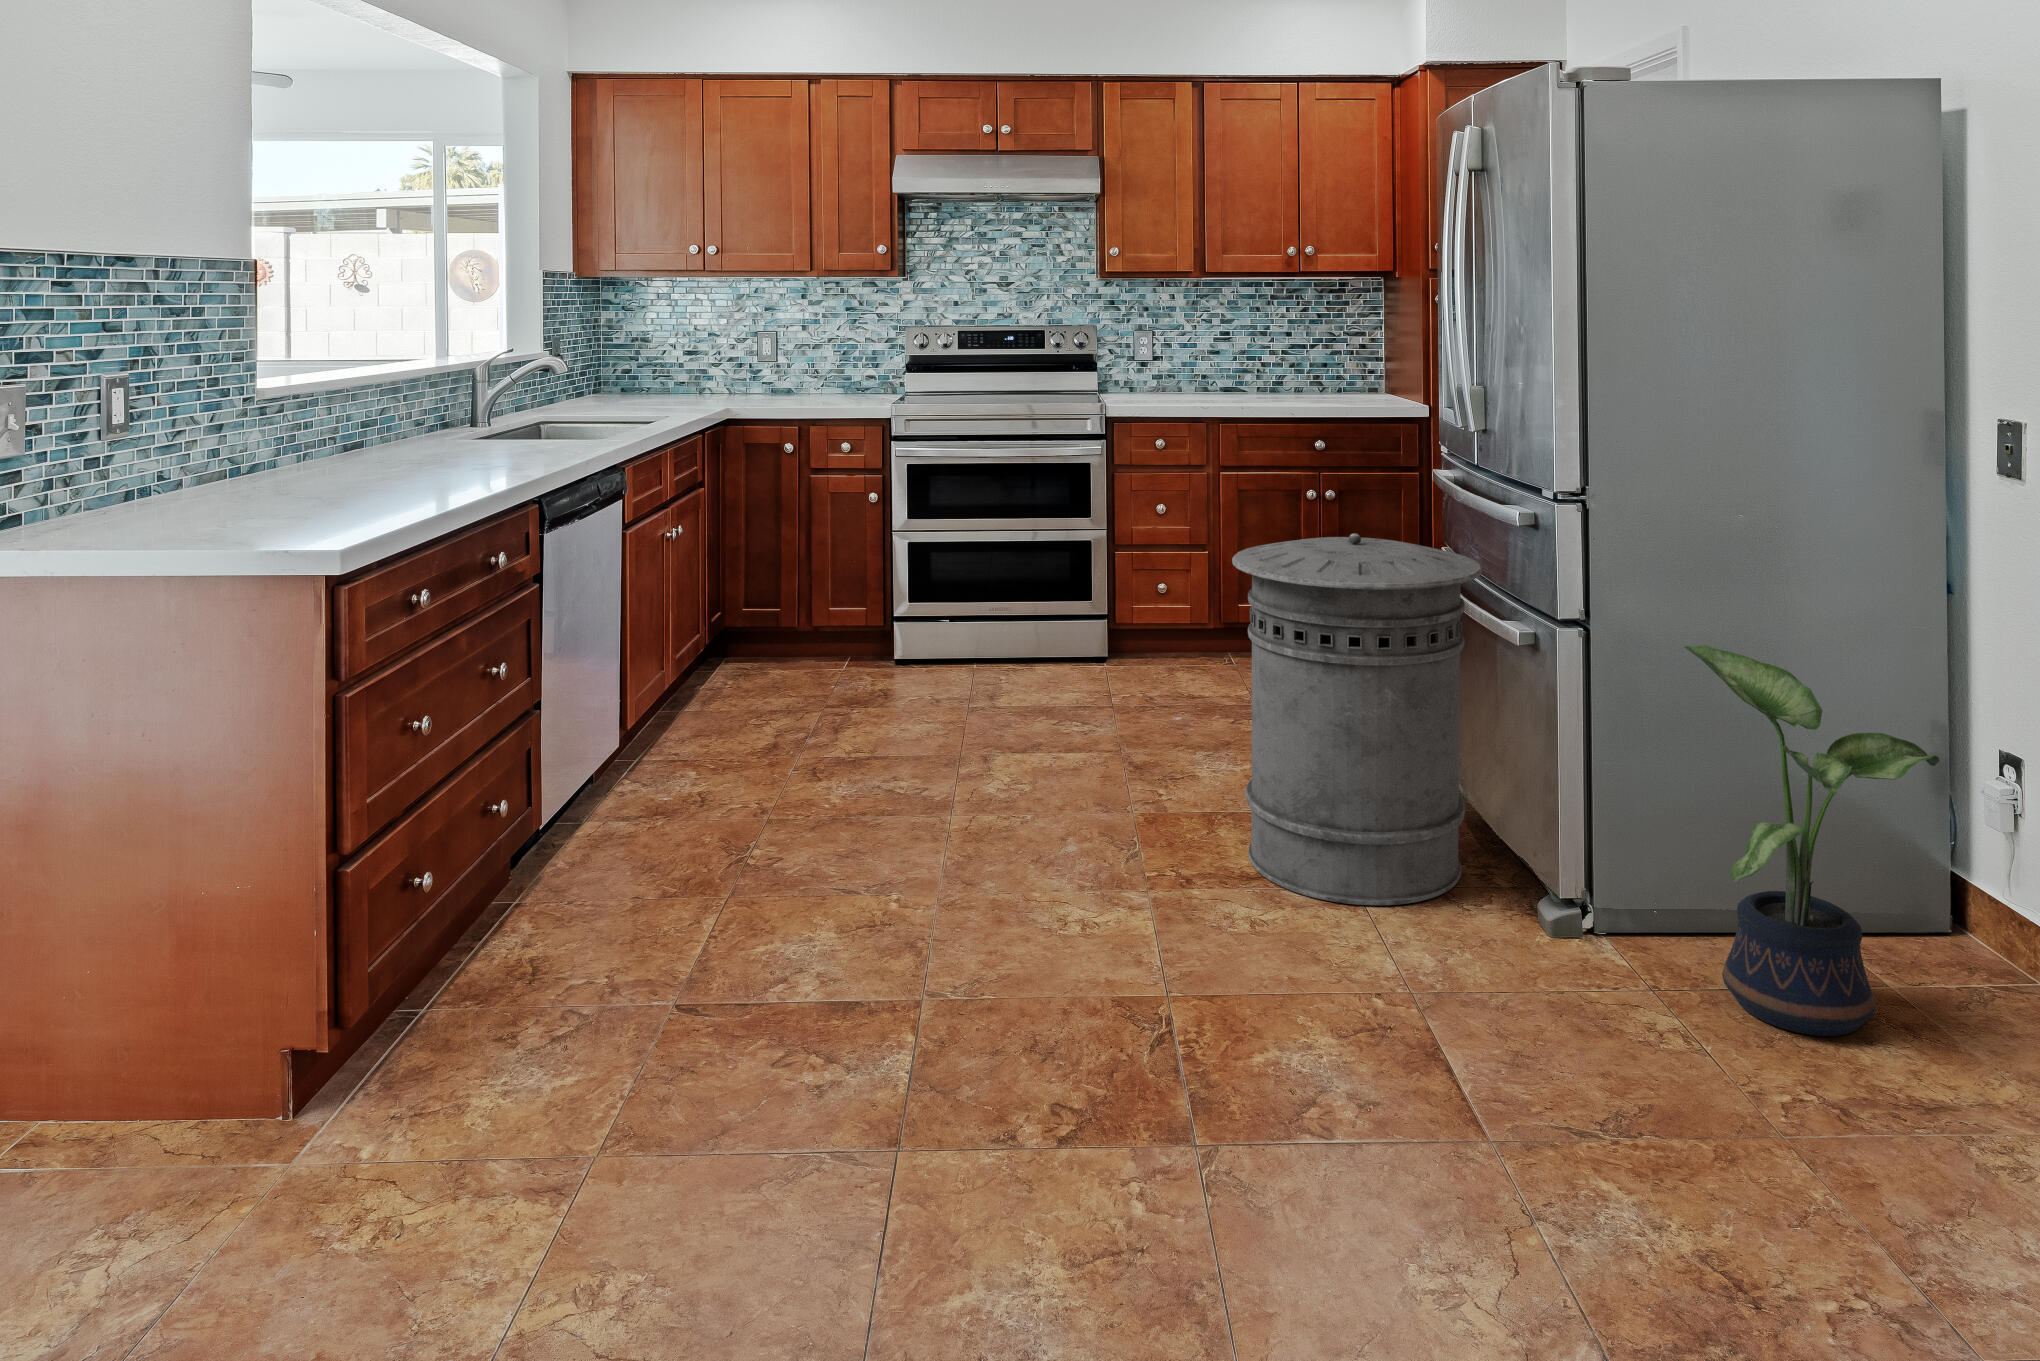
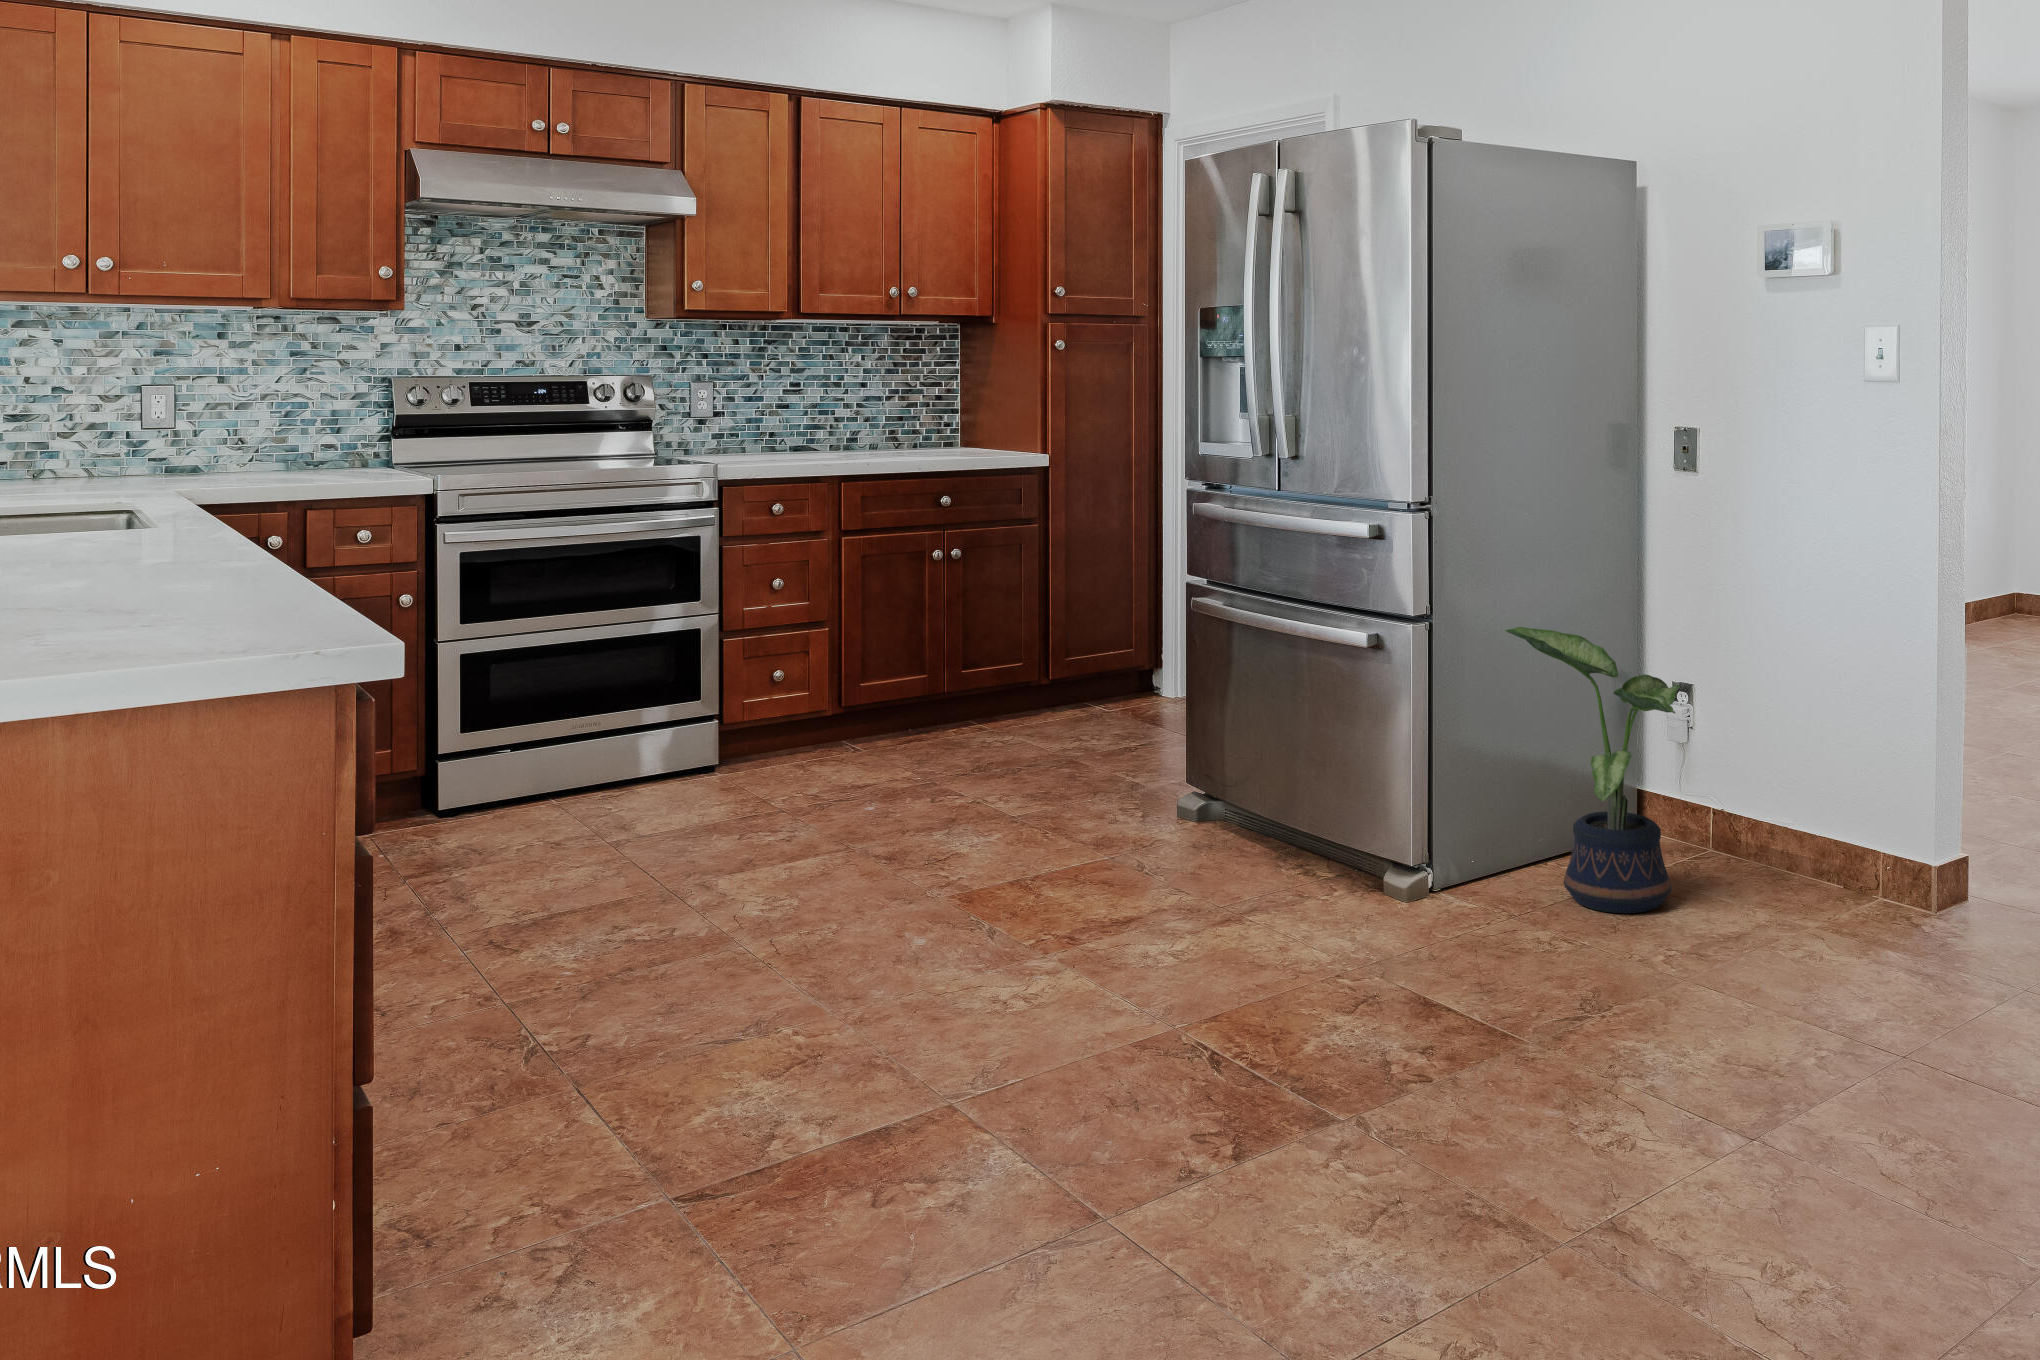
trash can: present [1232,533,1482,905] -> none [1096,566,1333,923]

